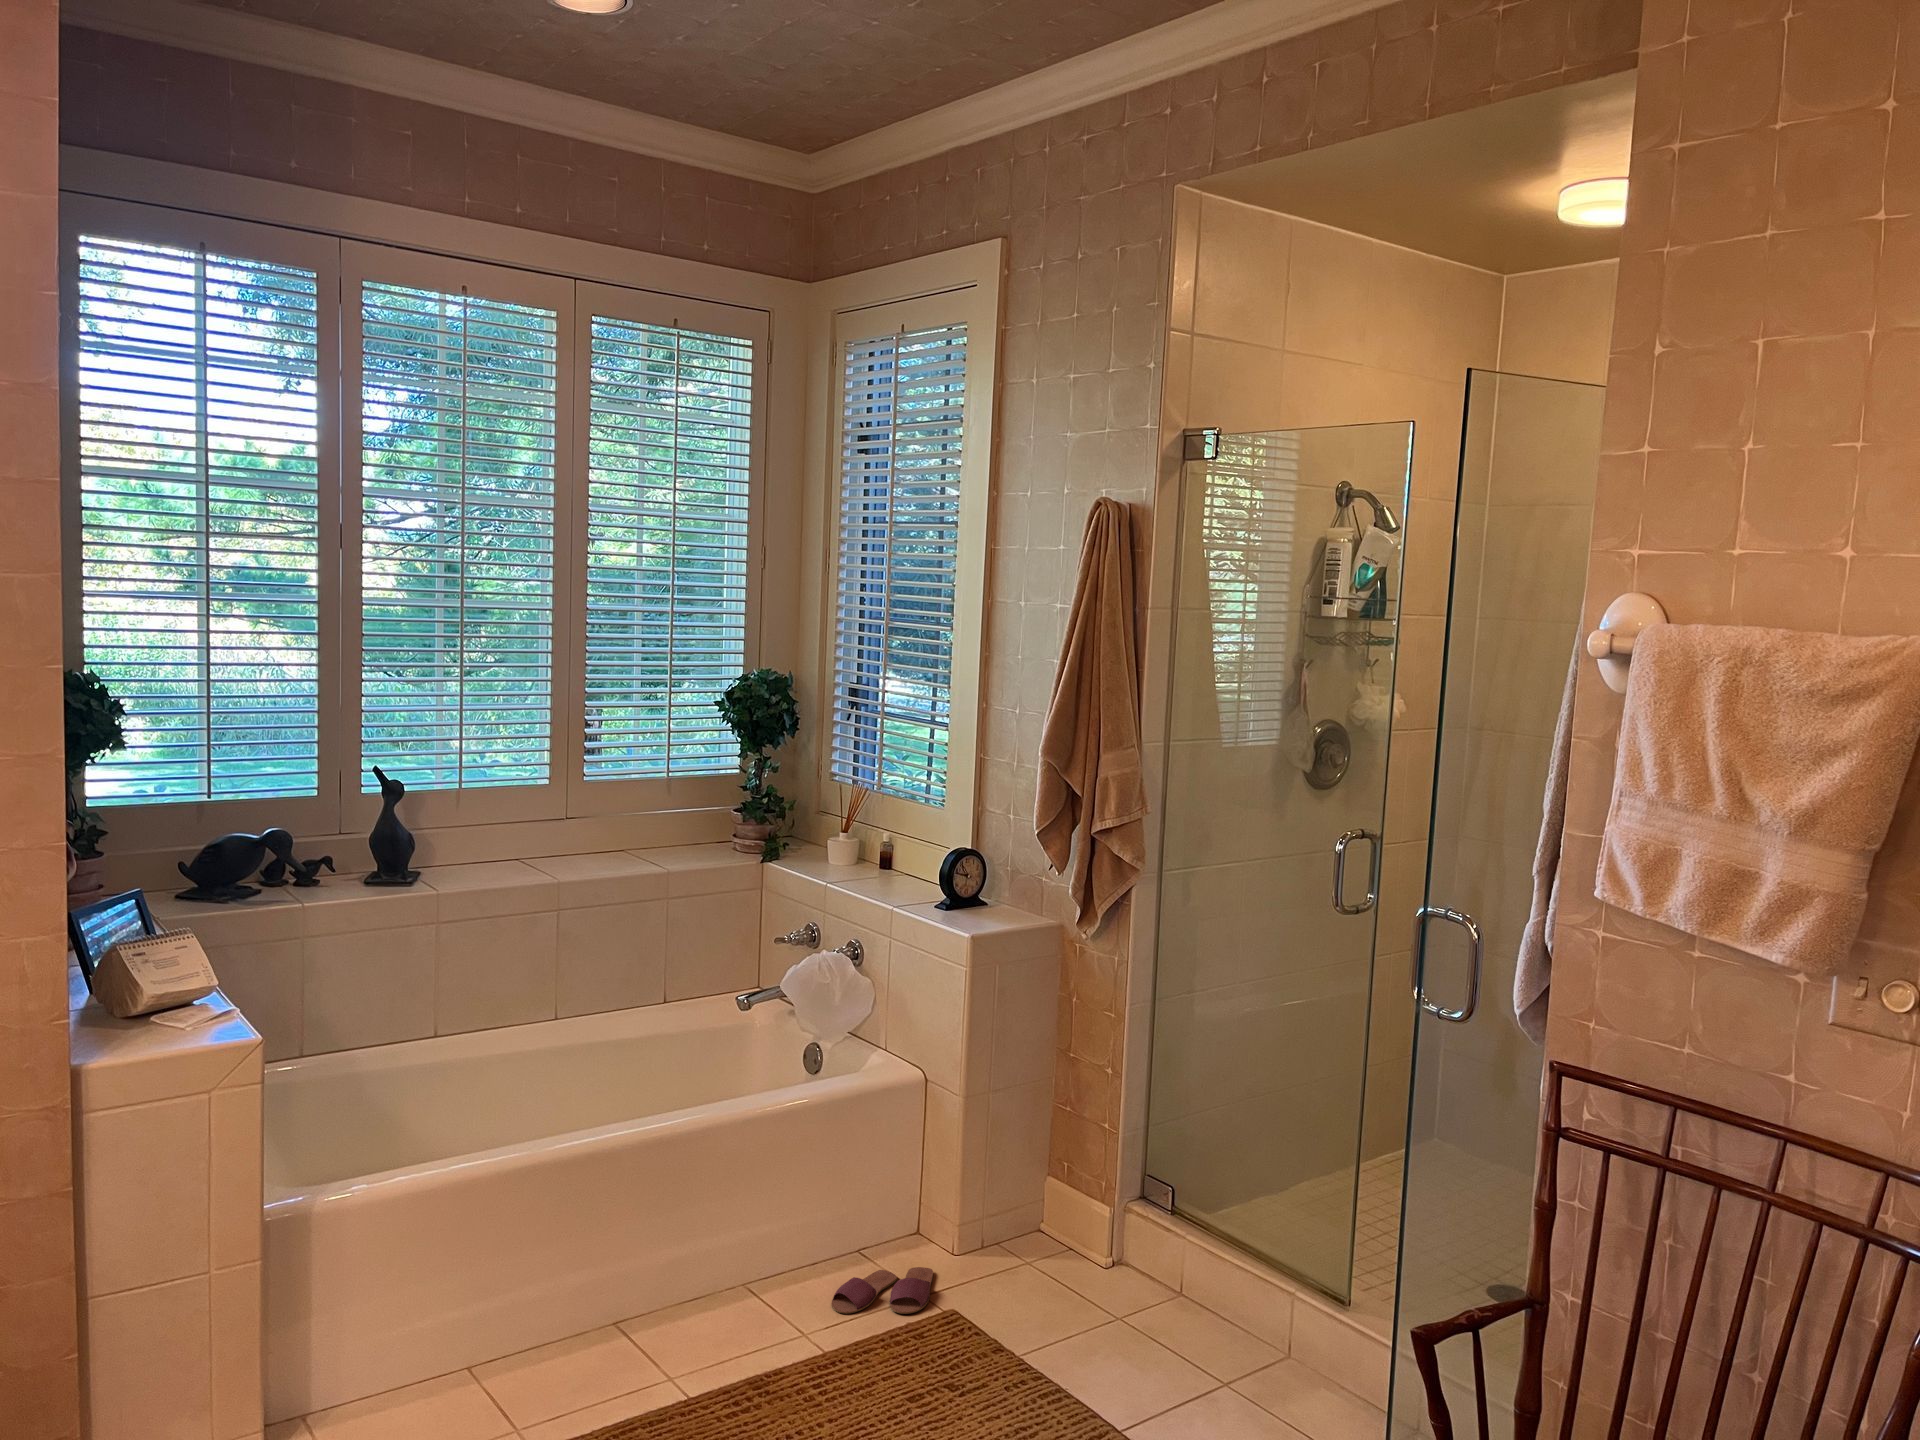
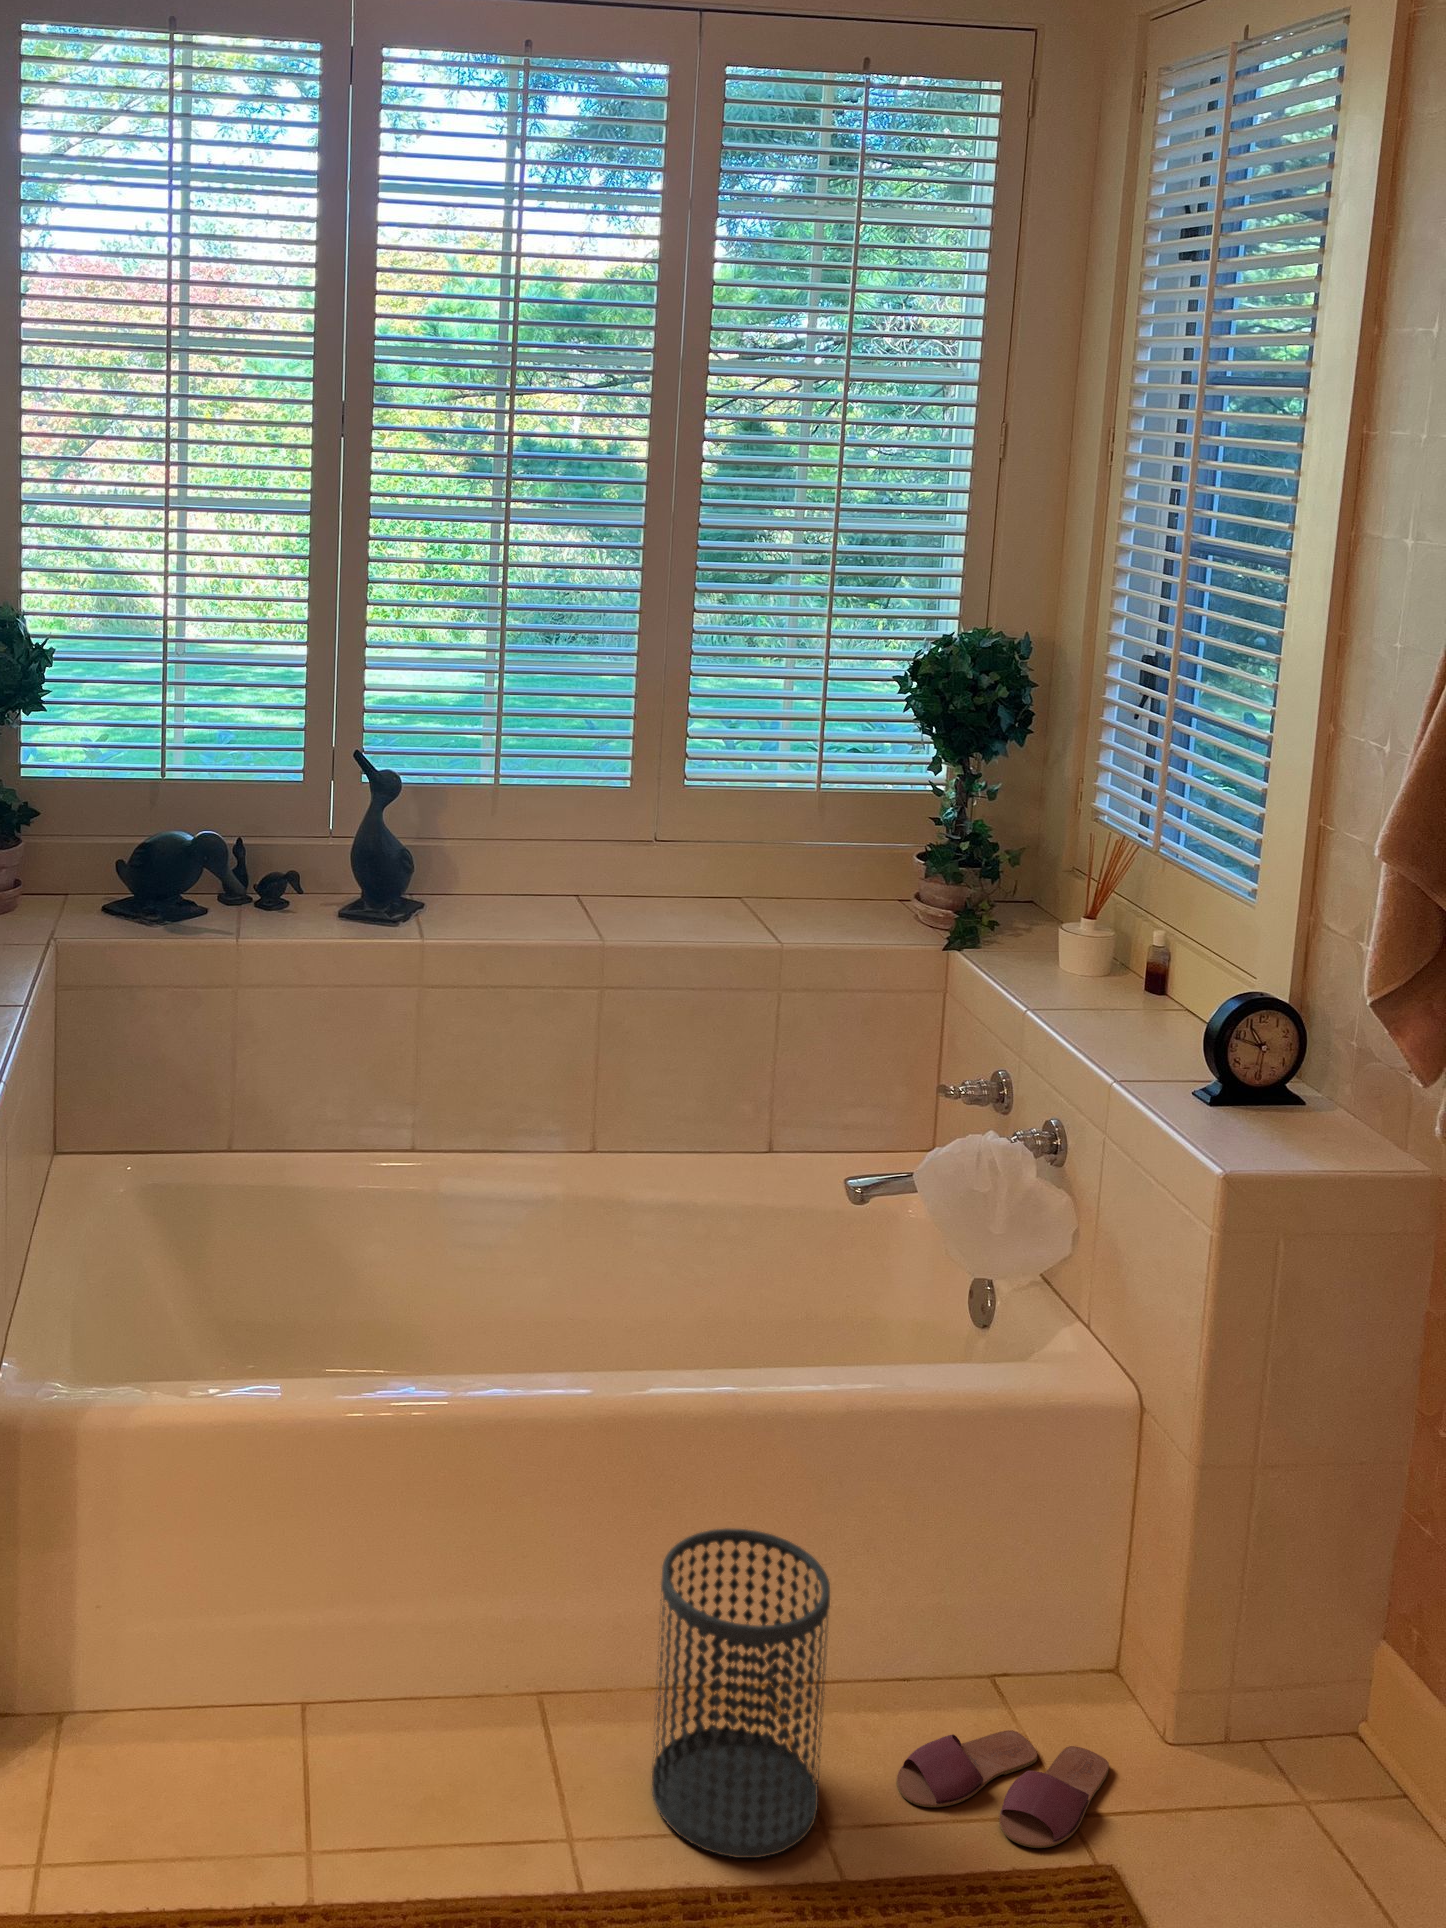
wastebasket: none [702,1183,802,1364] -> present [652,1528,830,1858]

